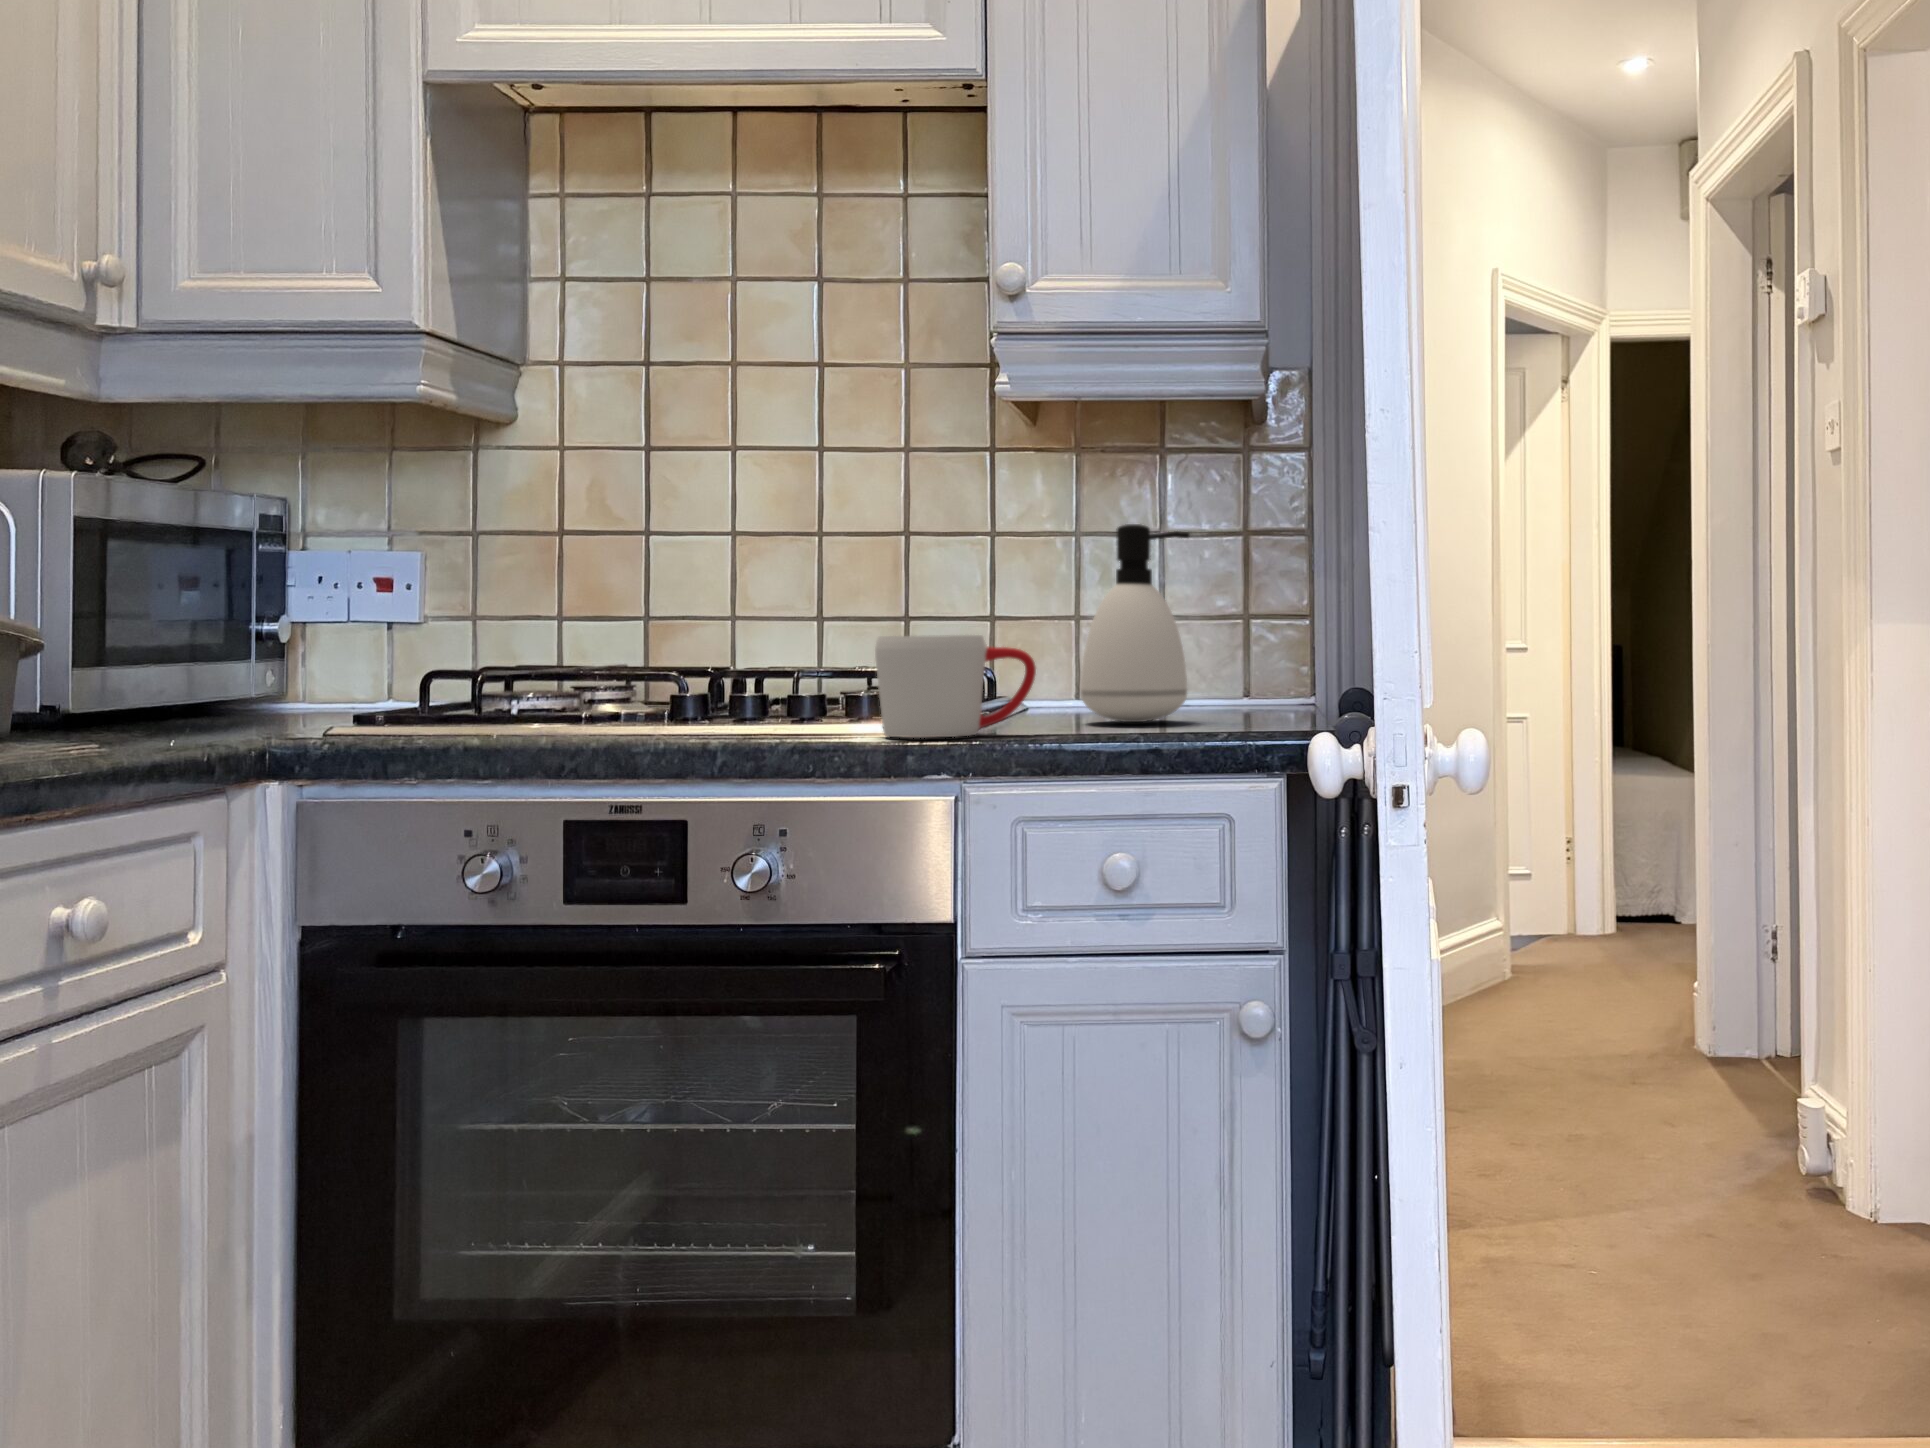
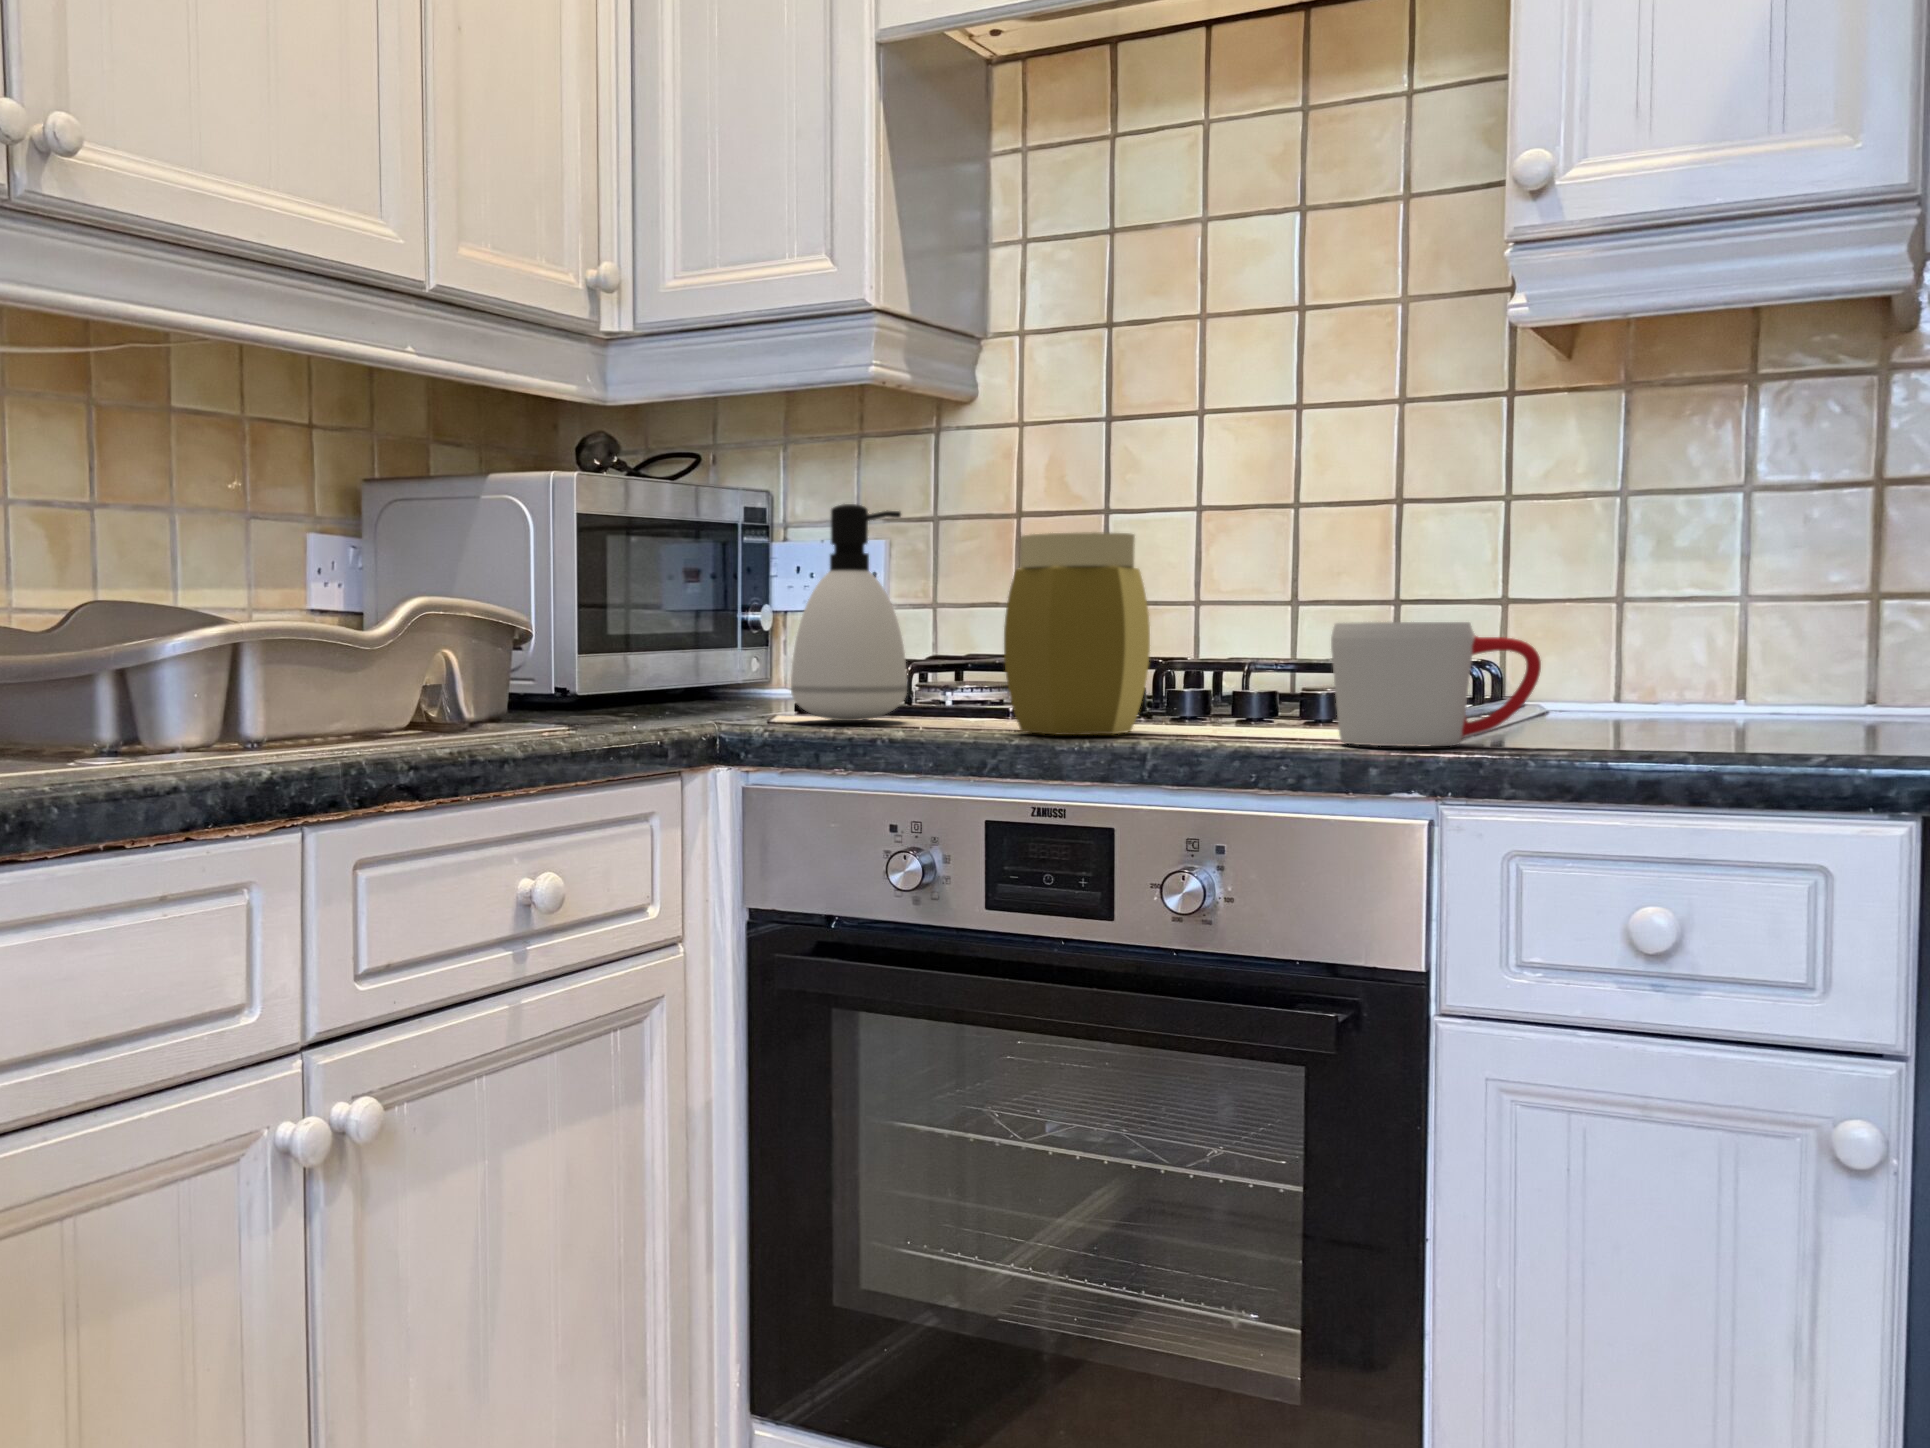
soap dispenser: present [1081,524,1189,722] -> present [791,504,907,721]
jar: none [579,555,716,738] -> present [1004,532,1150,735]

